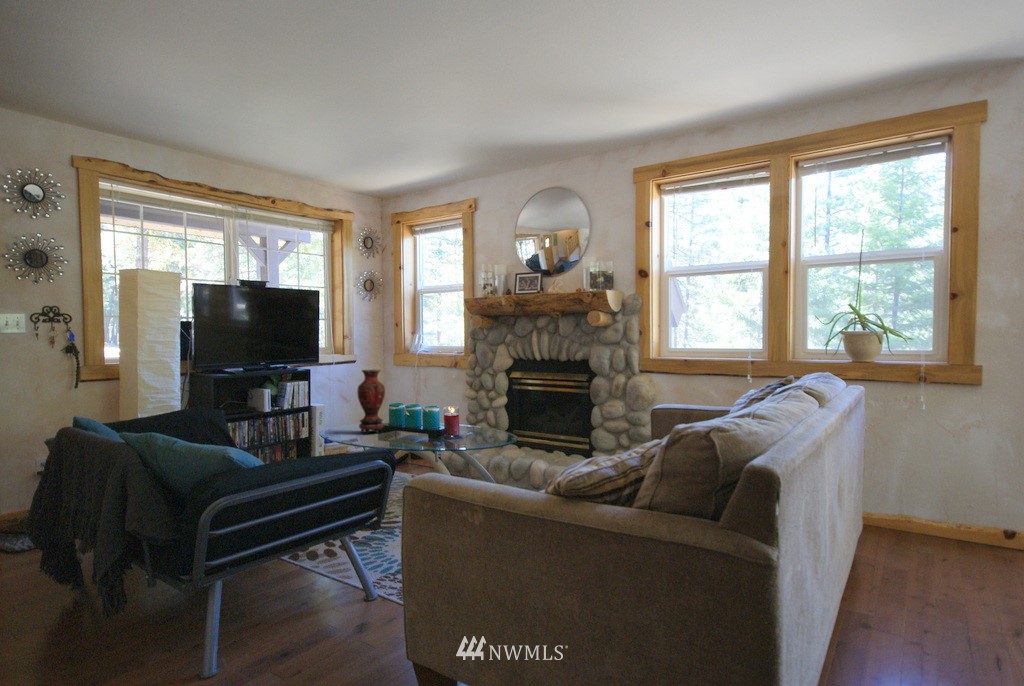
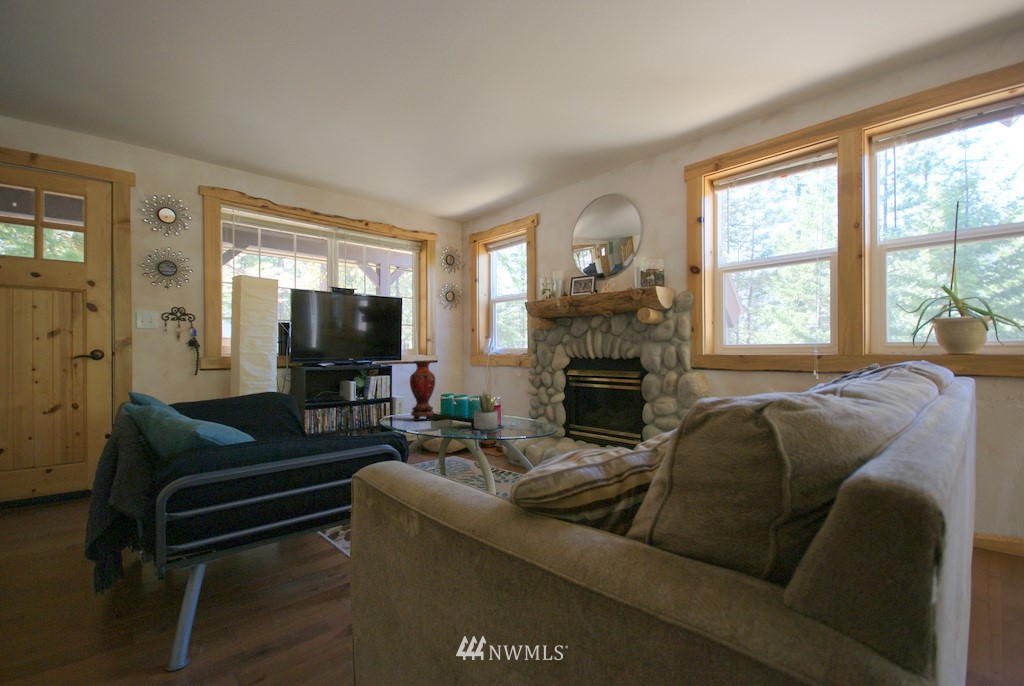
succulent plant: none [431,401,457,441] -> present [474,392,498,430]

